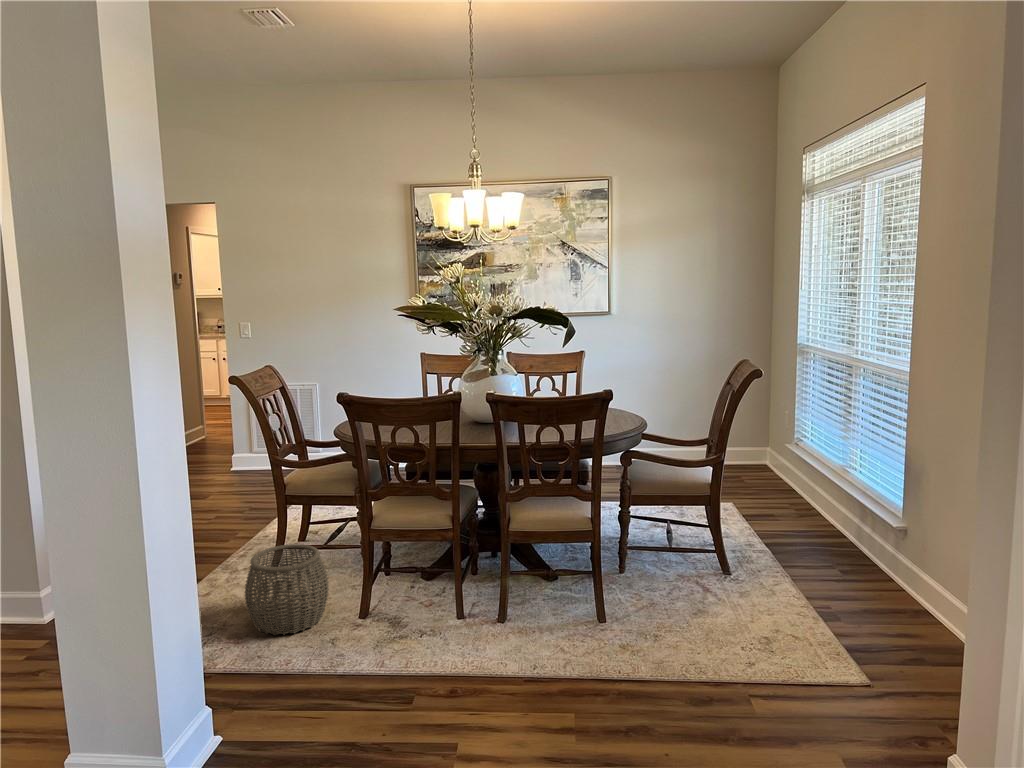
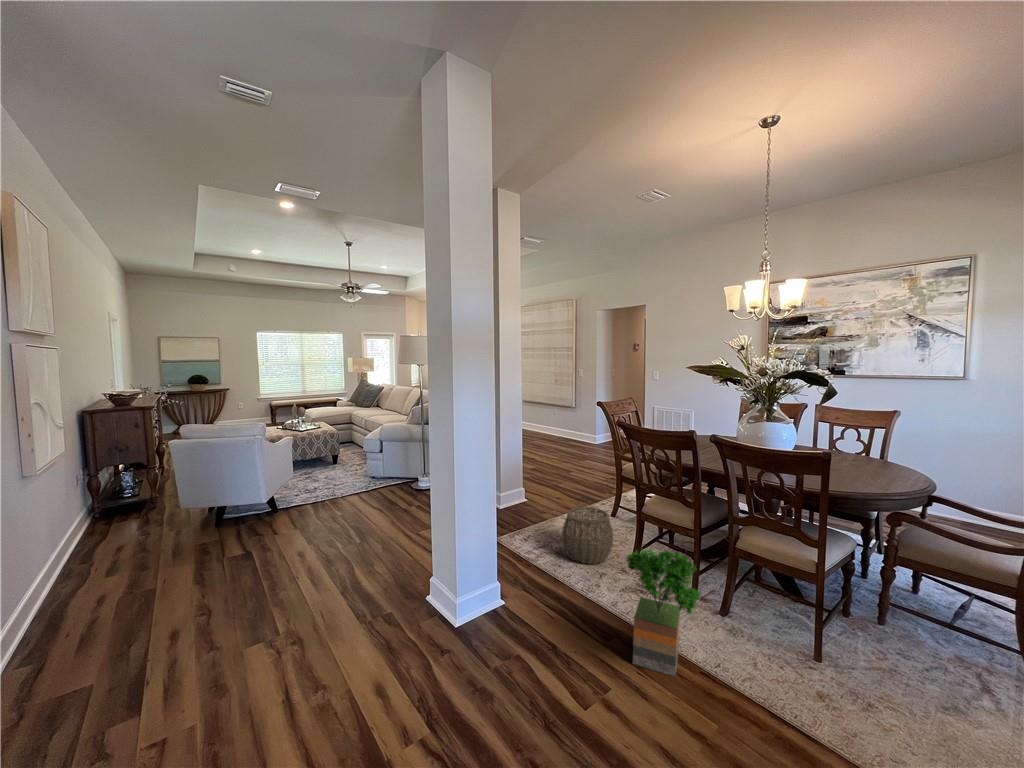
potted tree: none [423,552,530,714] -> present [625,548,701,677]

